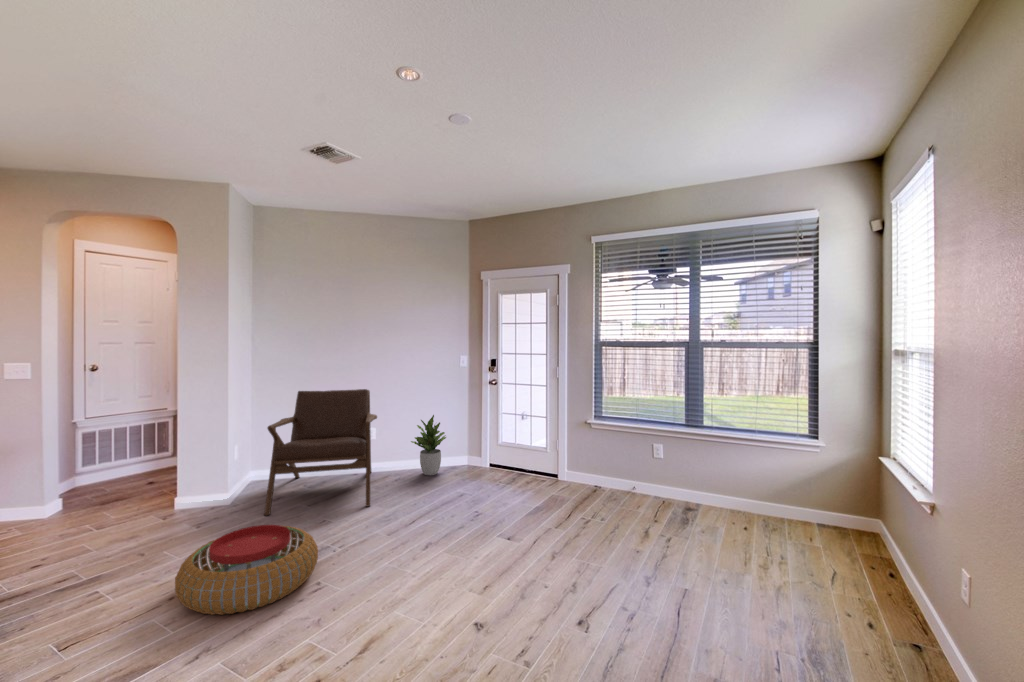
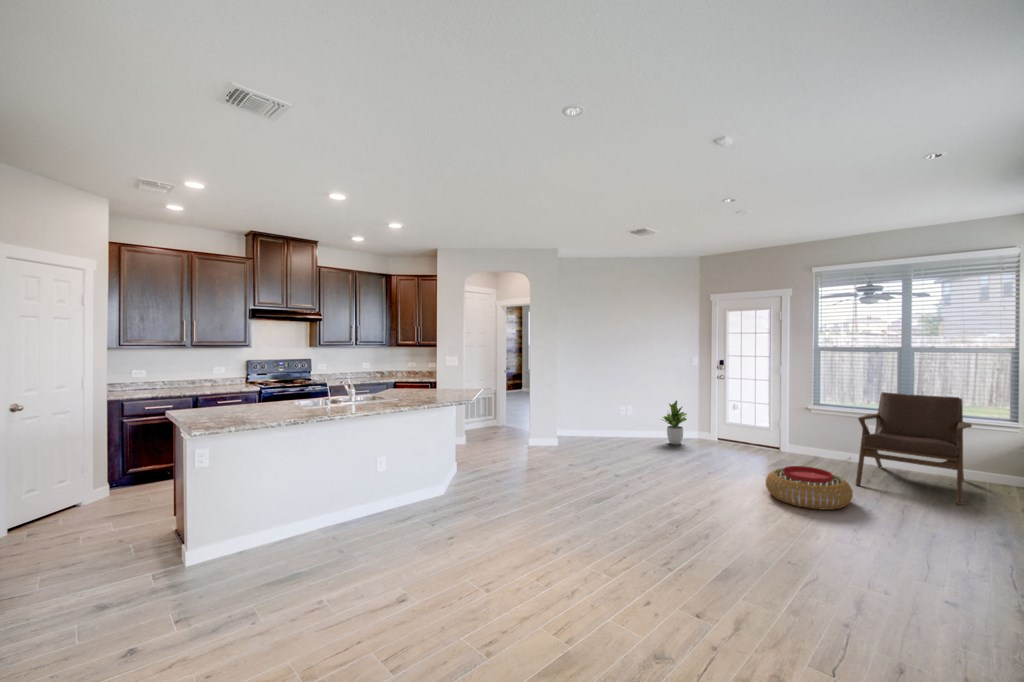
lounge chair: present [264,389,377,516] -> present [856,392,972,505]
pouf: present [175,525,318,615] -> present [766,466,853,510]

